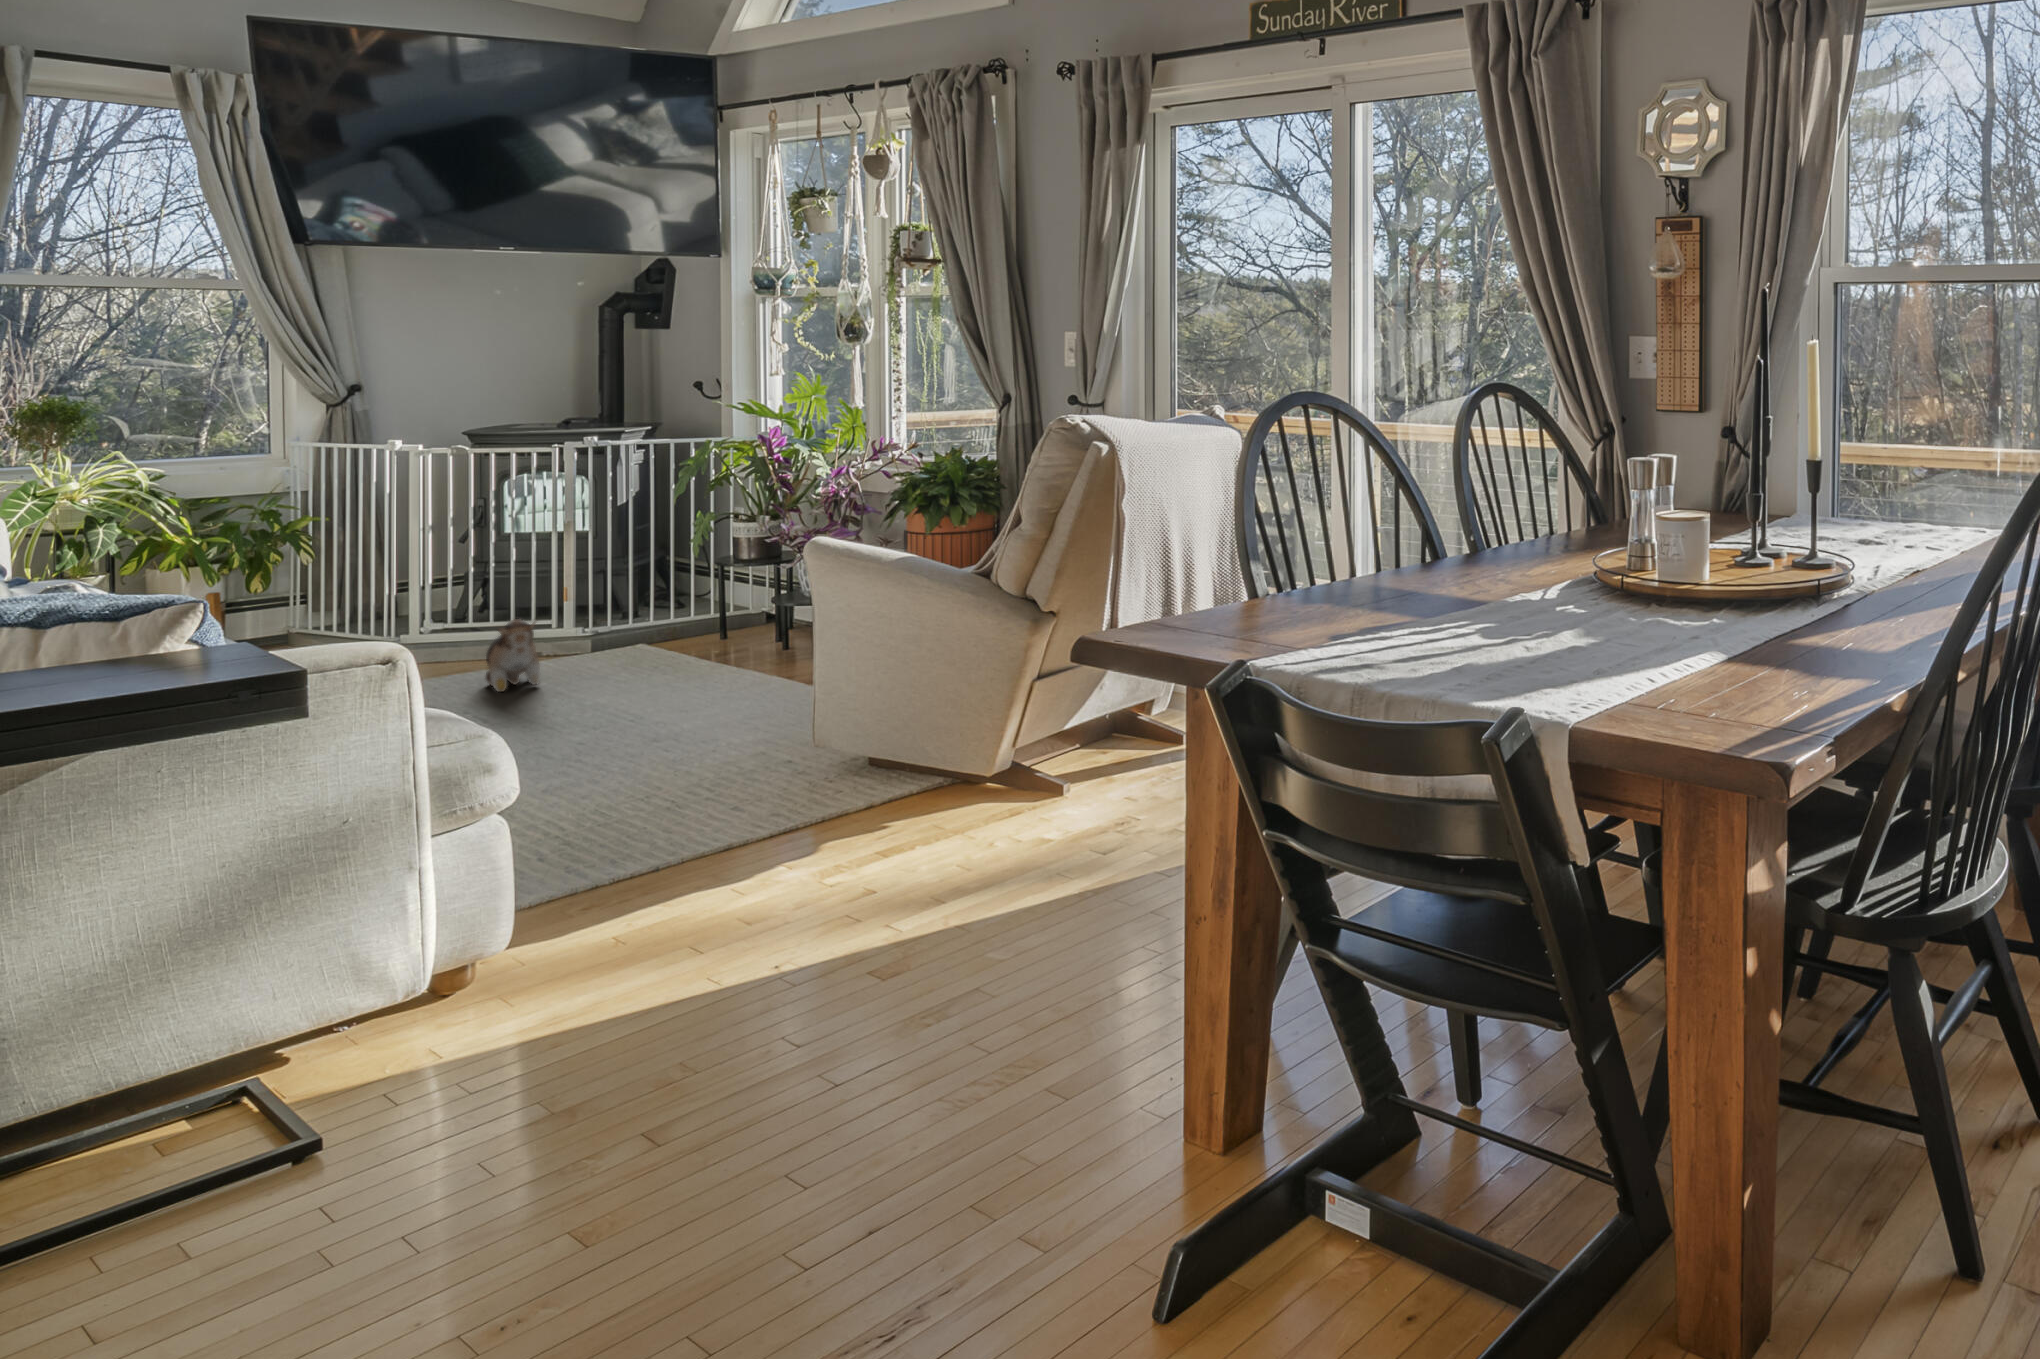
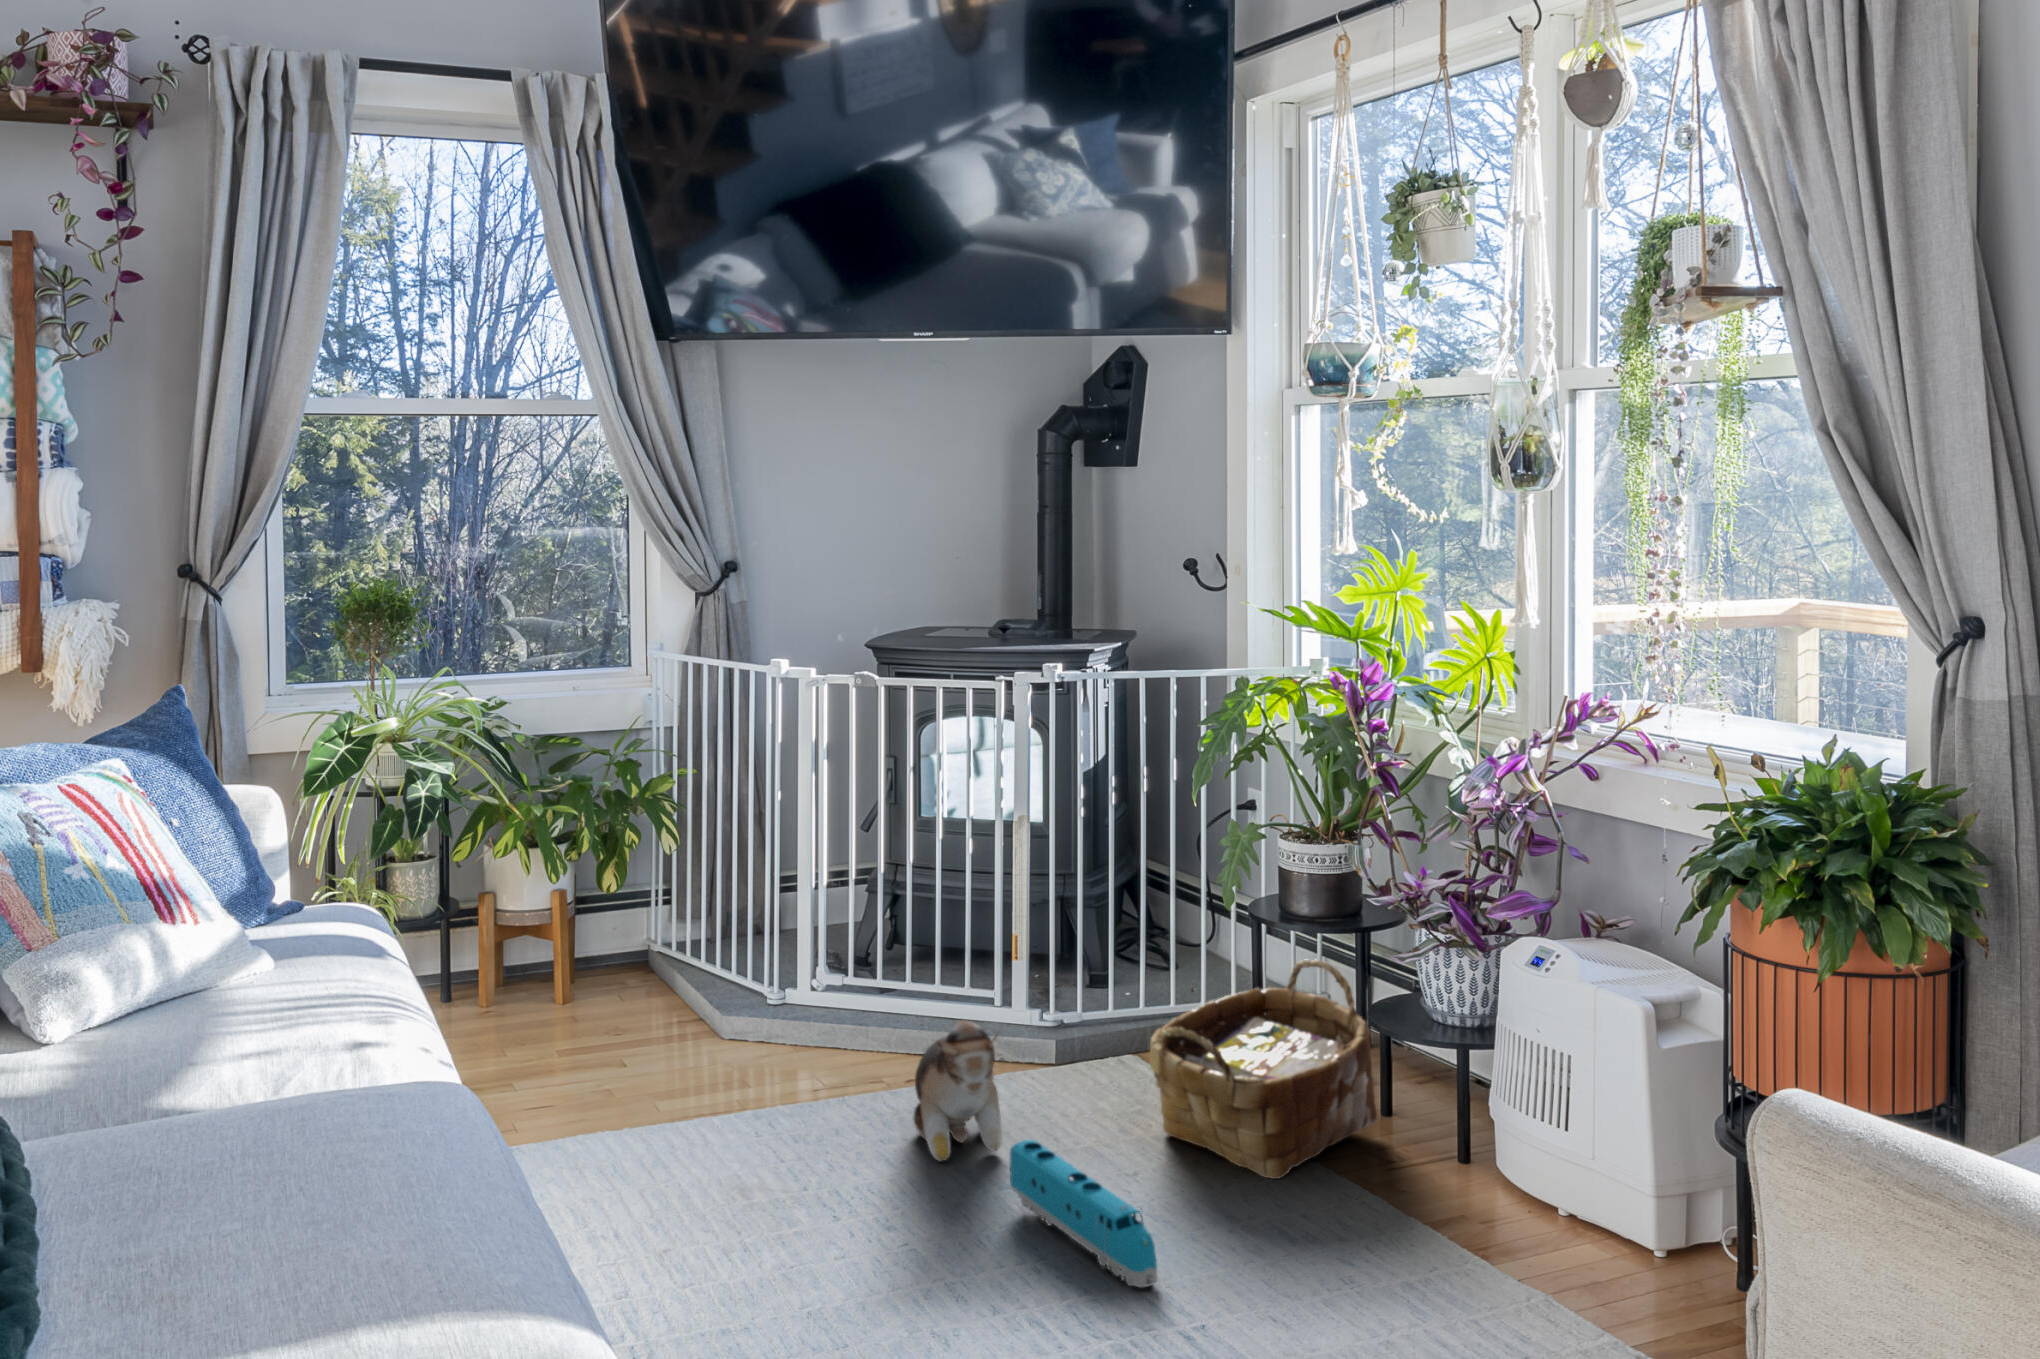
woven basket: none [632,580,762,678] -> present [1150,960,1377,1179]
toy train: none [539,668,614,716] -> present [1010,1140,1158,1287]

